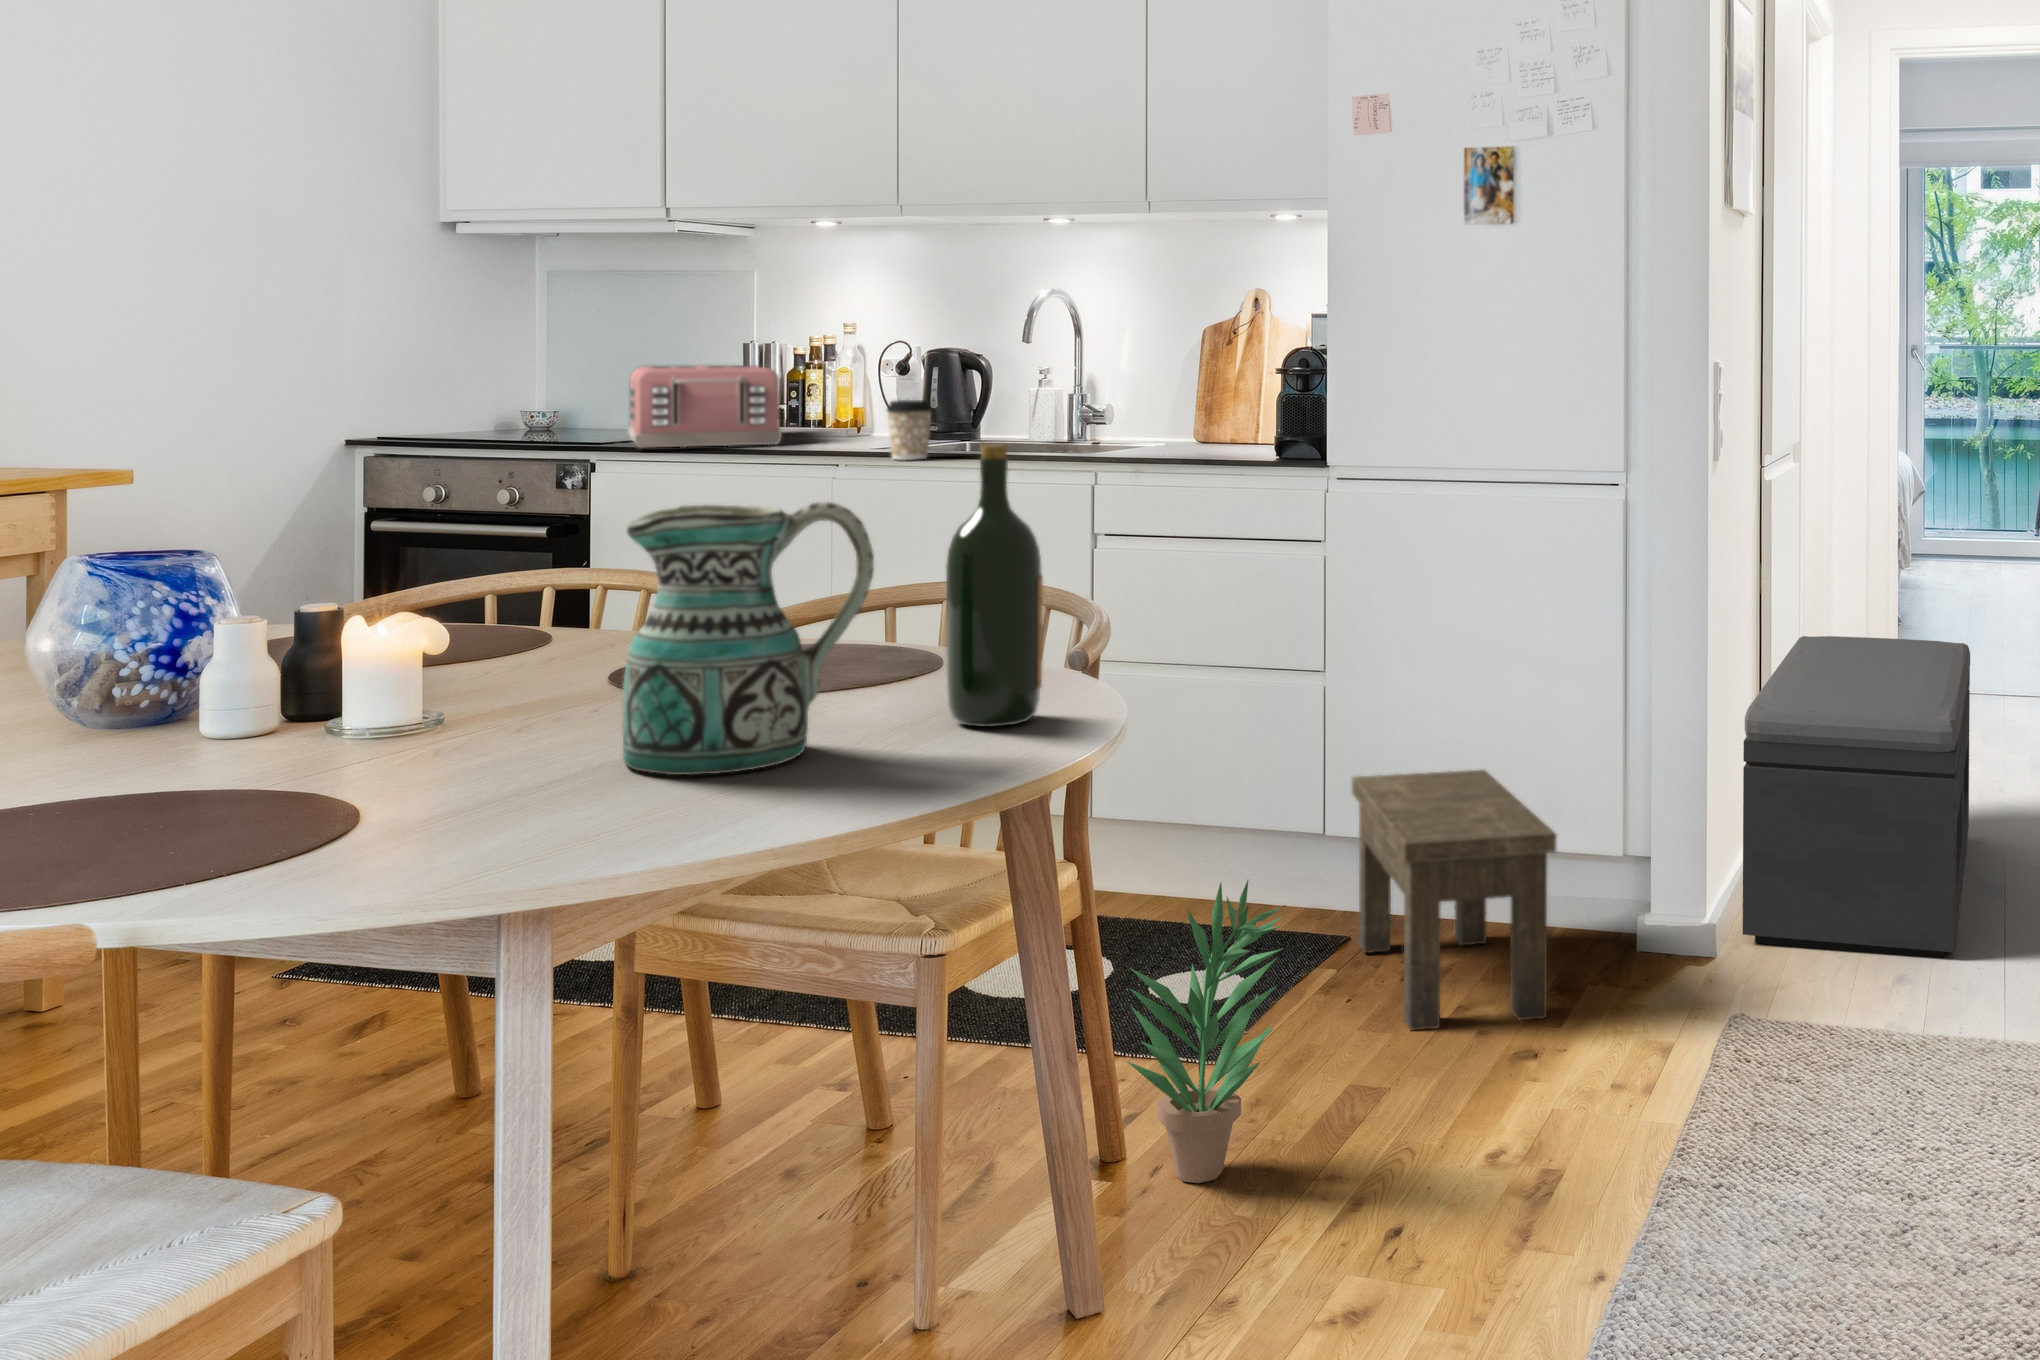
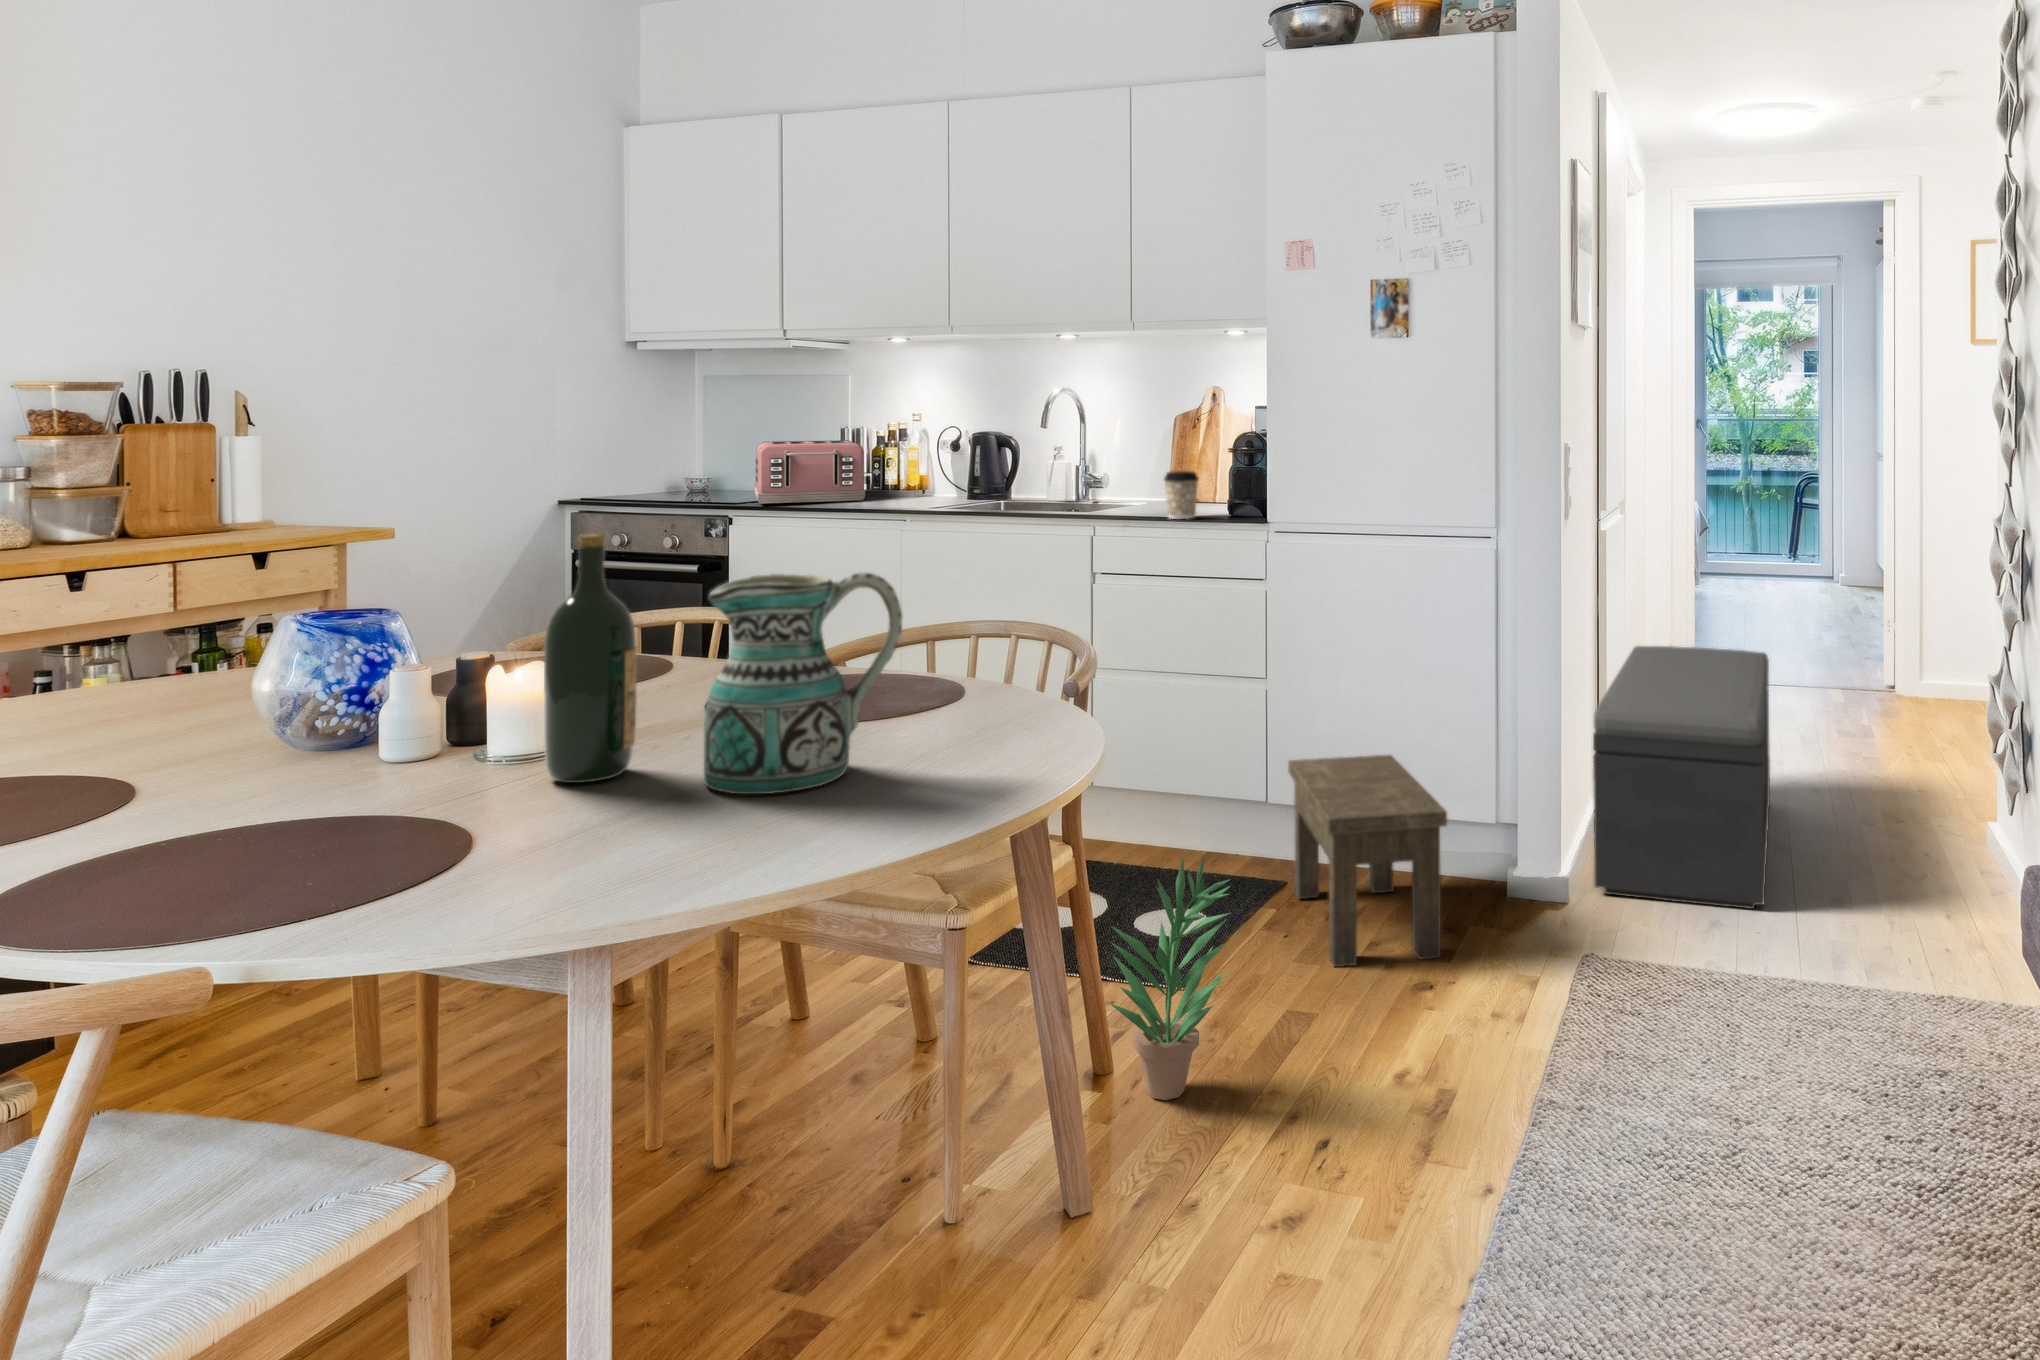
coffee cup: present [887,400,932,460] -> present [1164,471,1198,519]
wine bottle: present [946,445,1043,727] -> present [544,534,637,783]

